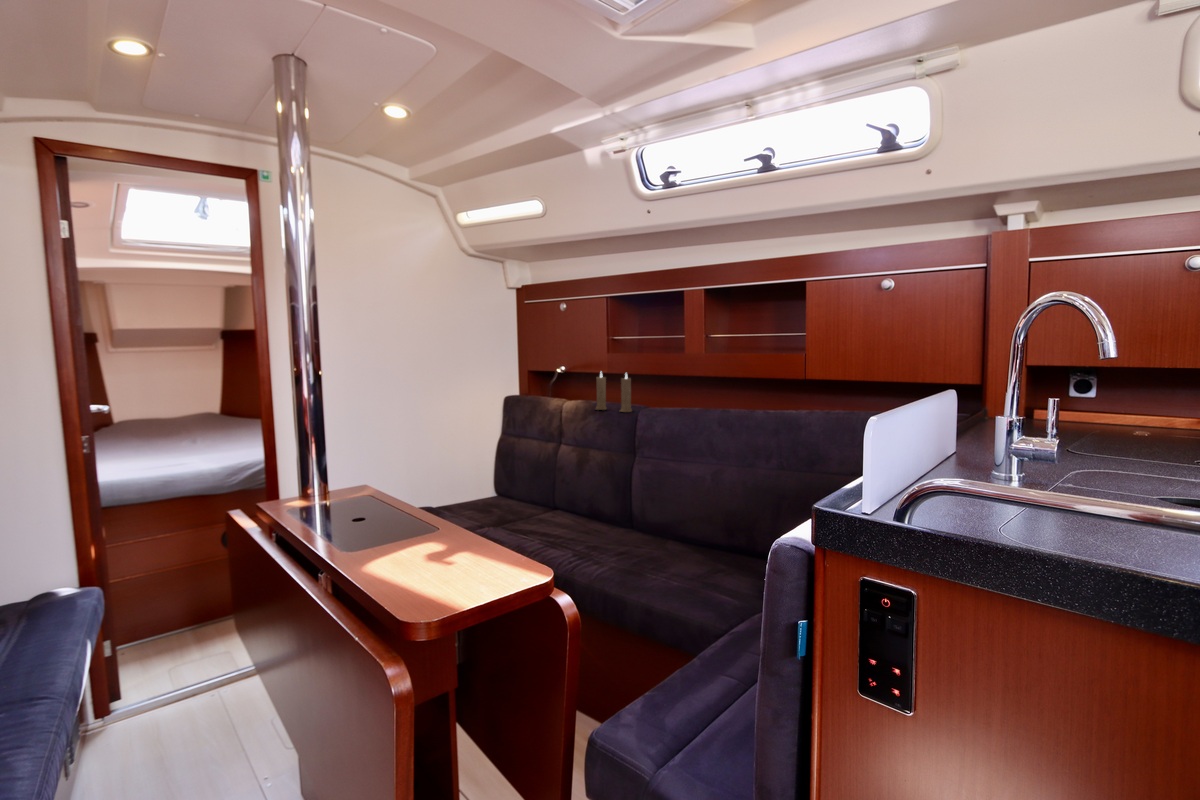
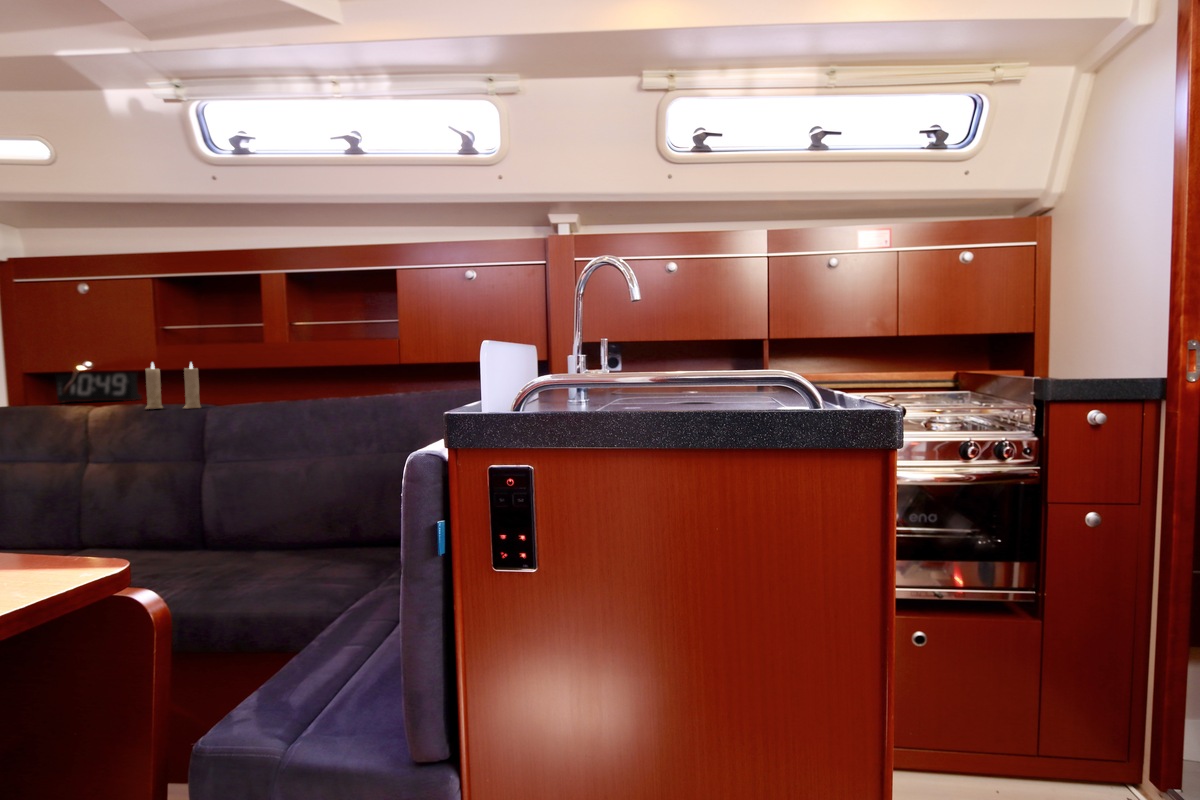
alarm clock: none [546,366,596,395] -> present [56,372,142,402]

